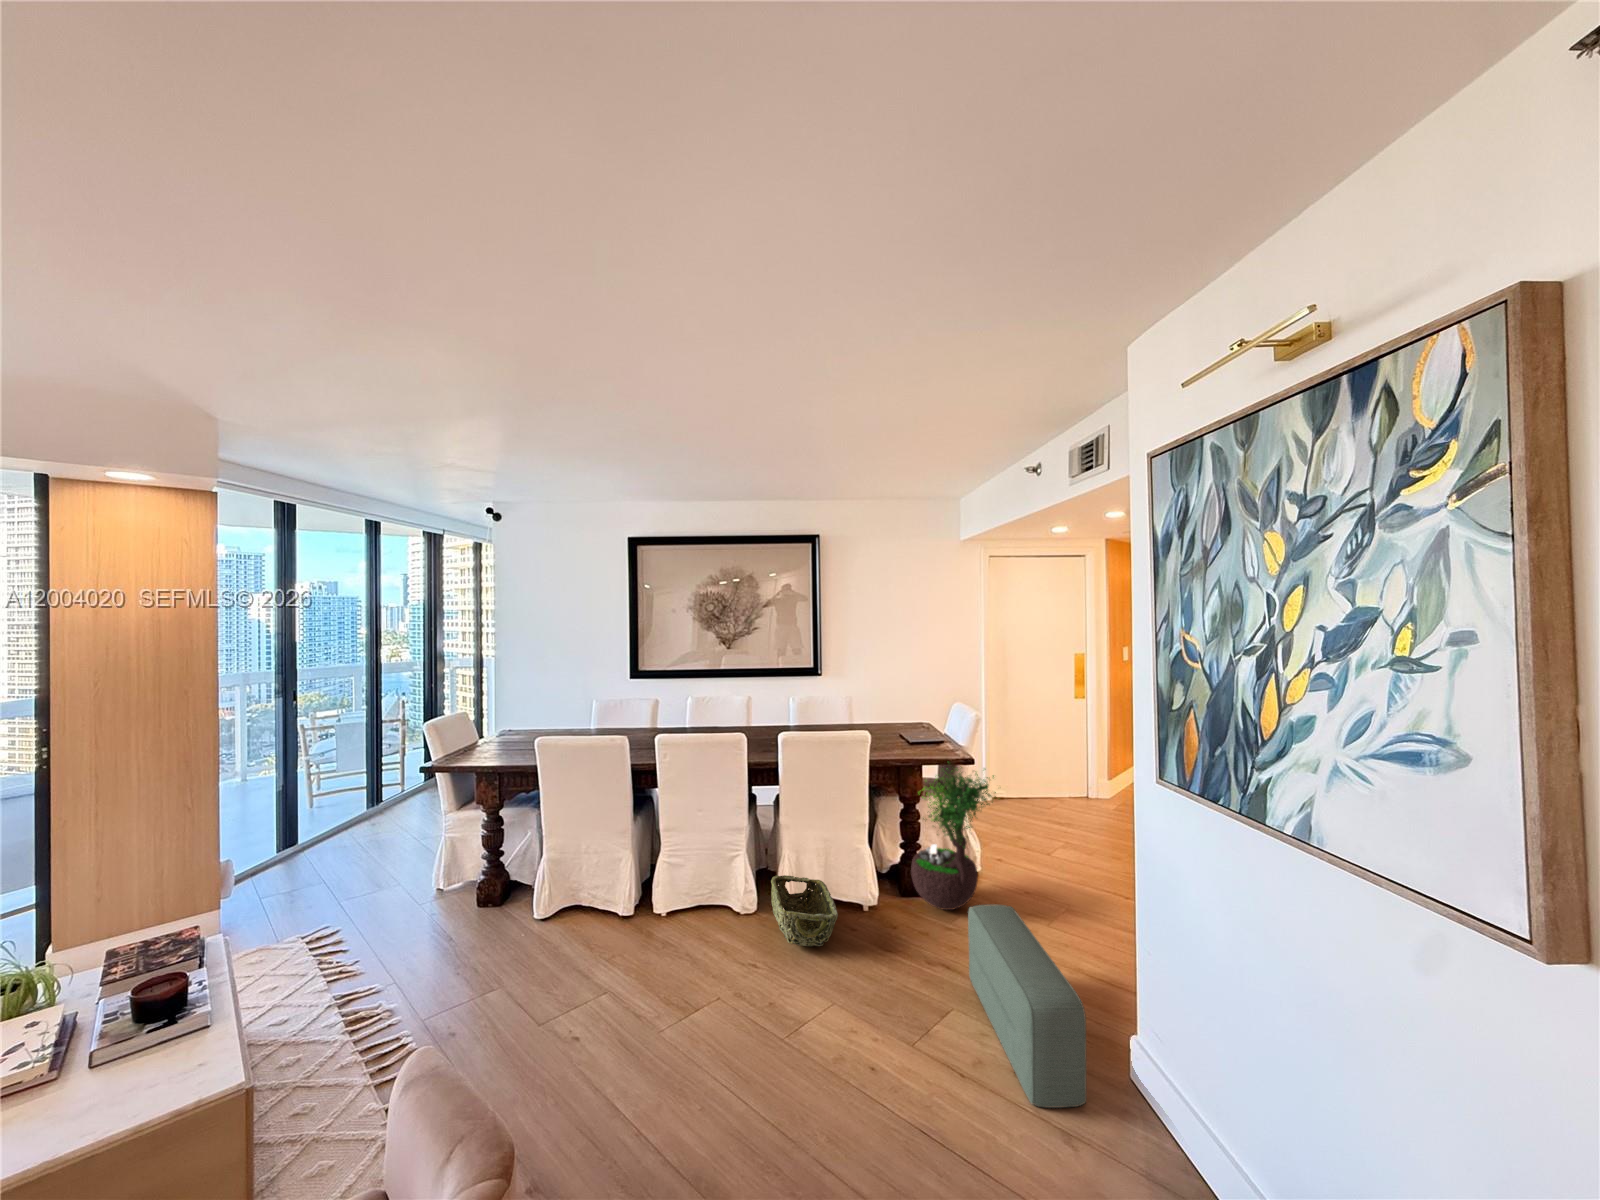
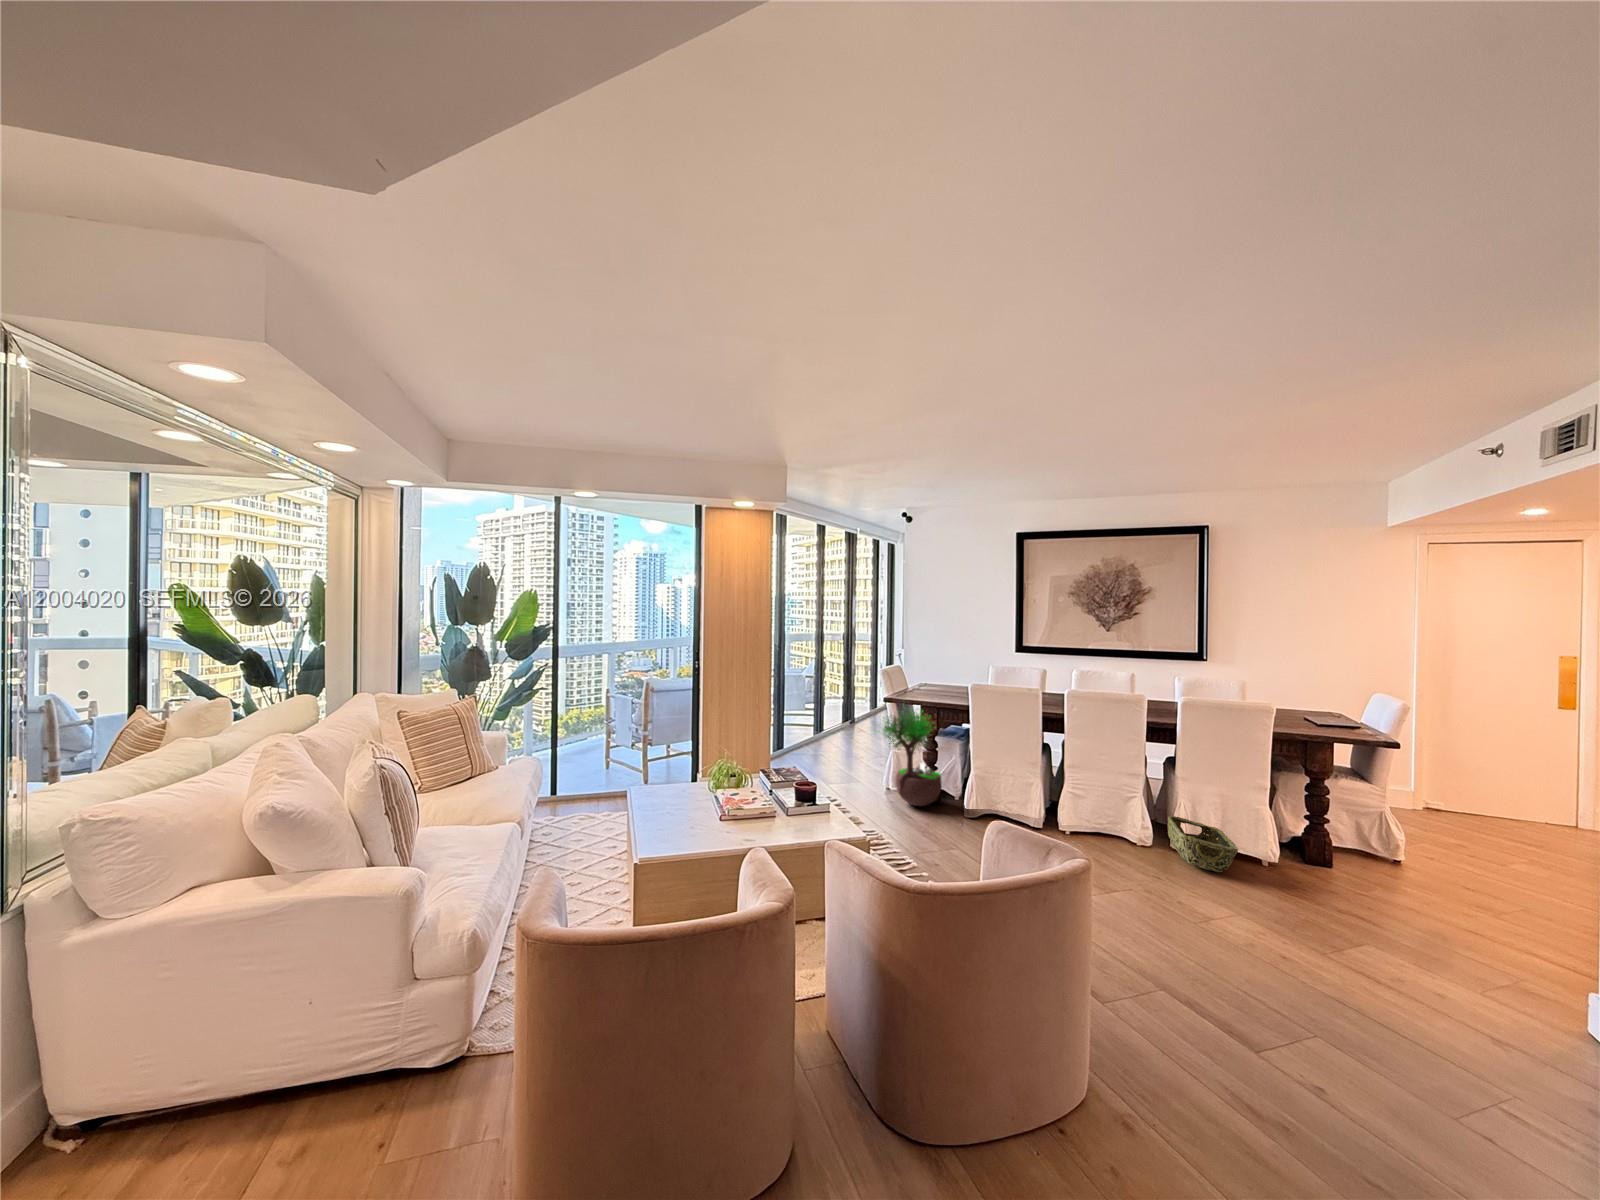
potted tree: present [911,761,996,910] -> present [879,708,942,806]
pouf: present [968,905,1086,1108] -> none [1384,859,1510,1011]

